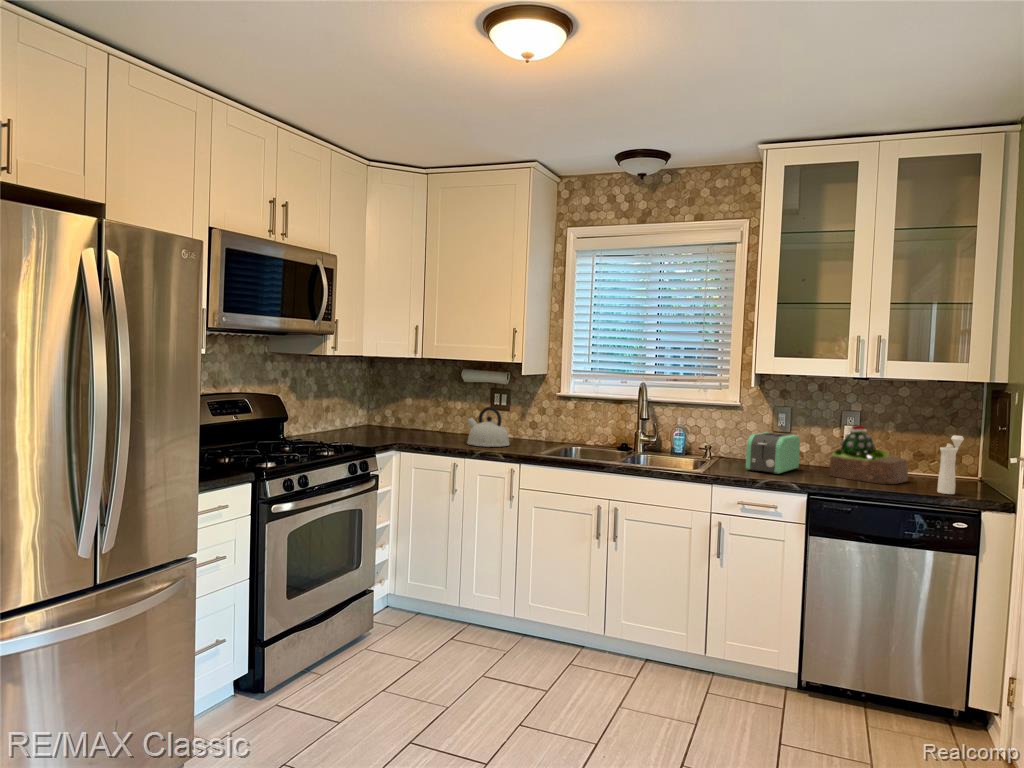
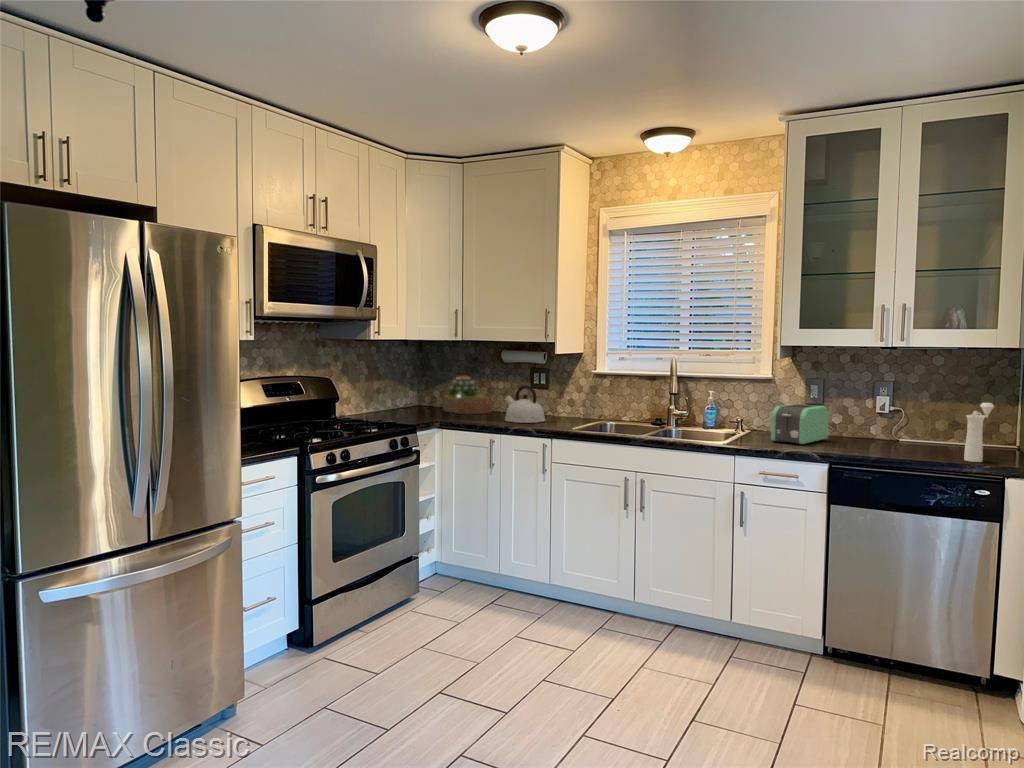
succulent plant: present [829,426,908,484] -> present [443,375,491,414]

